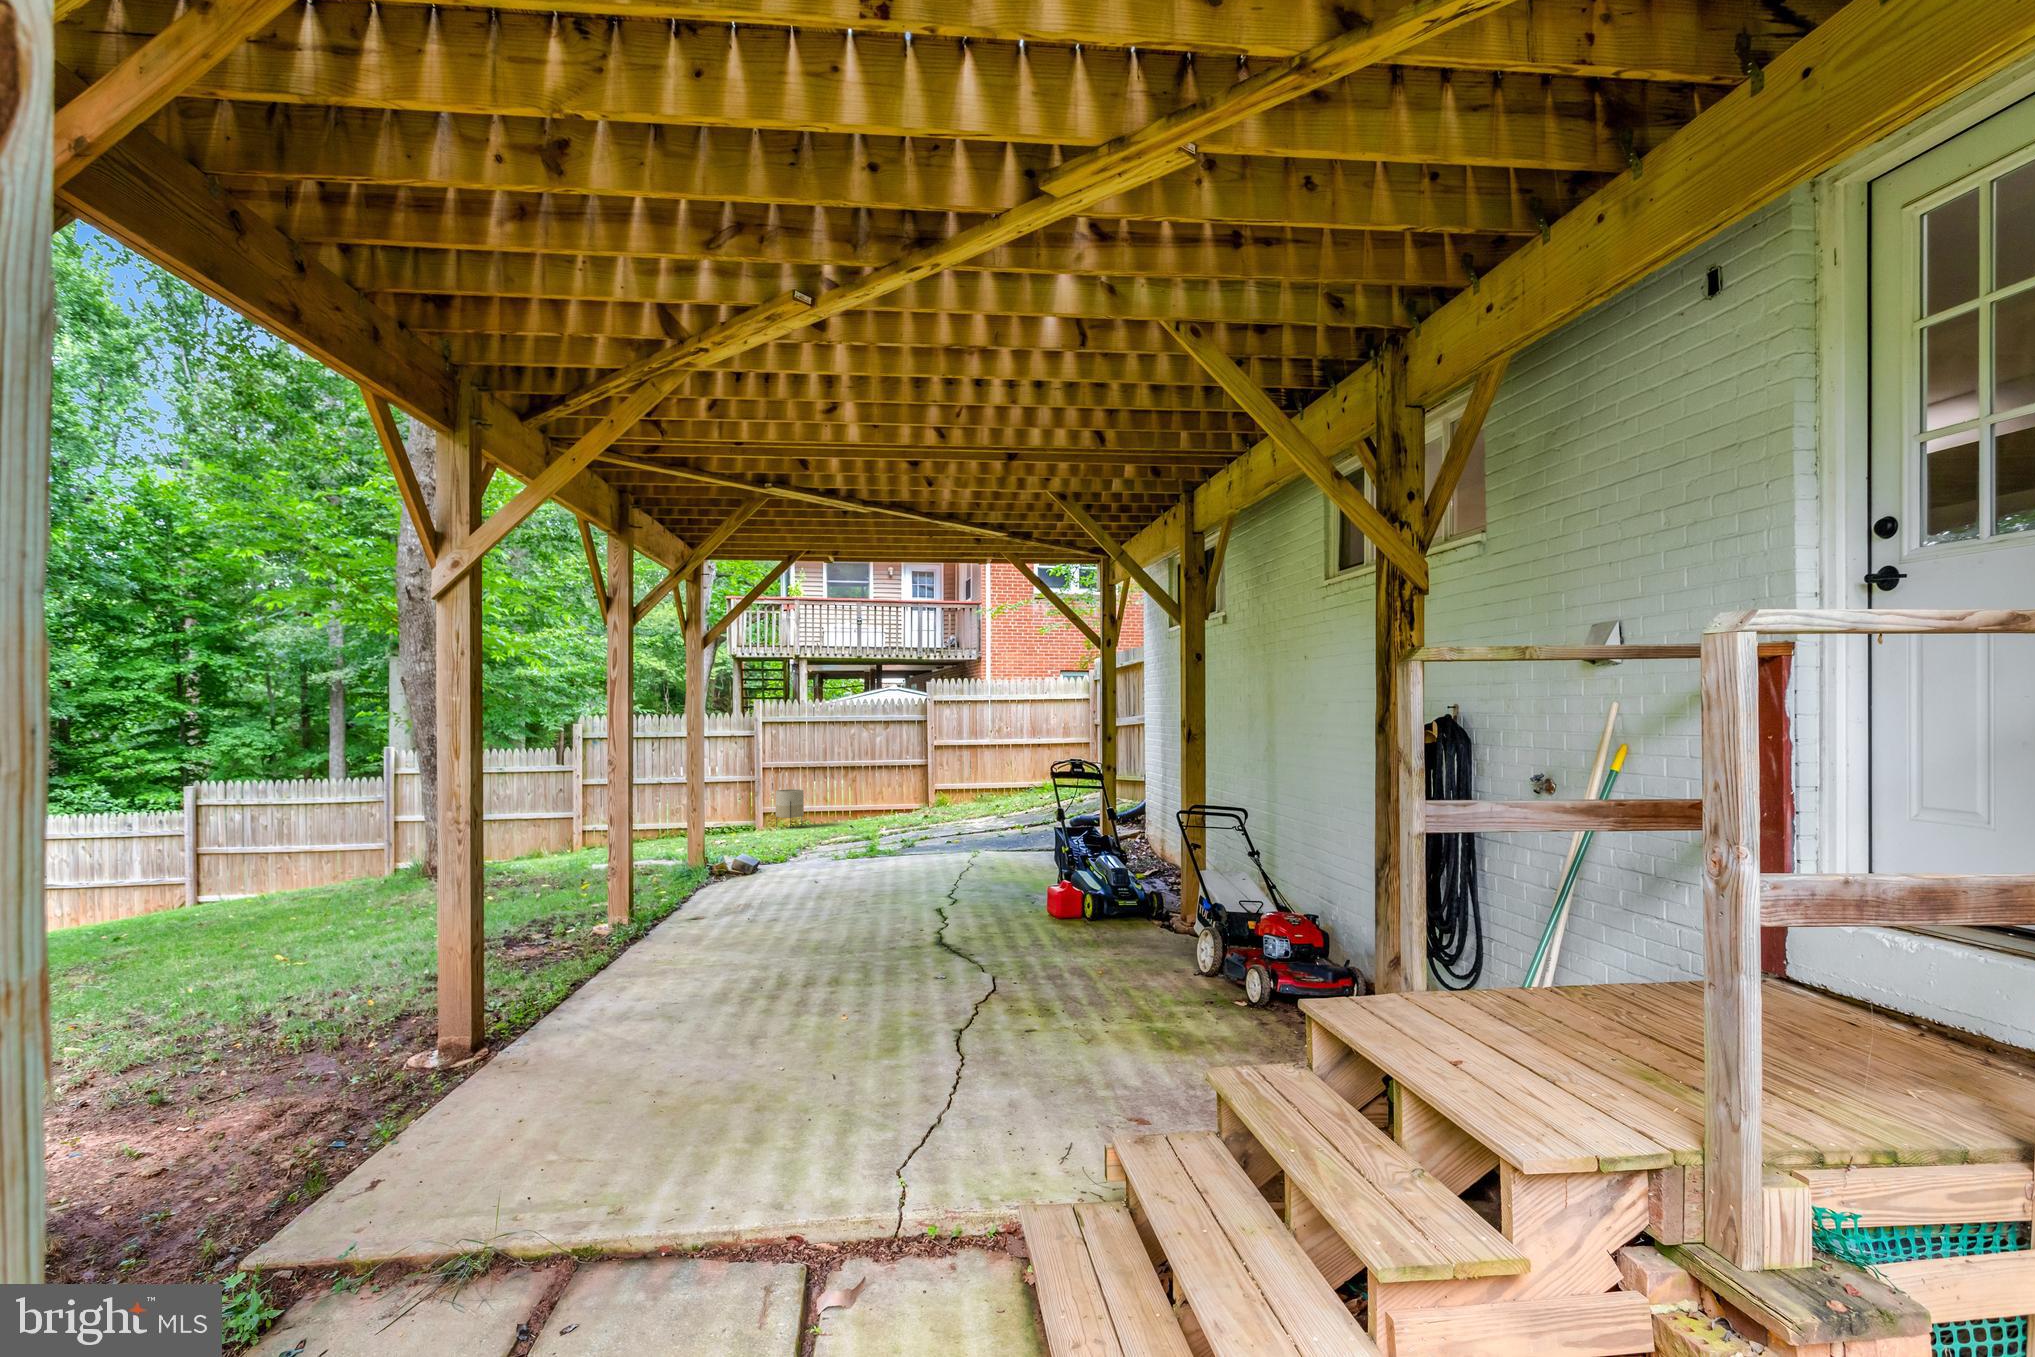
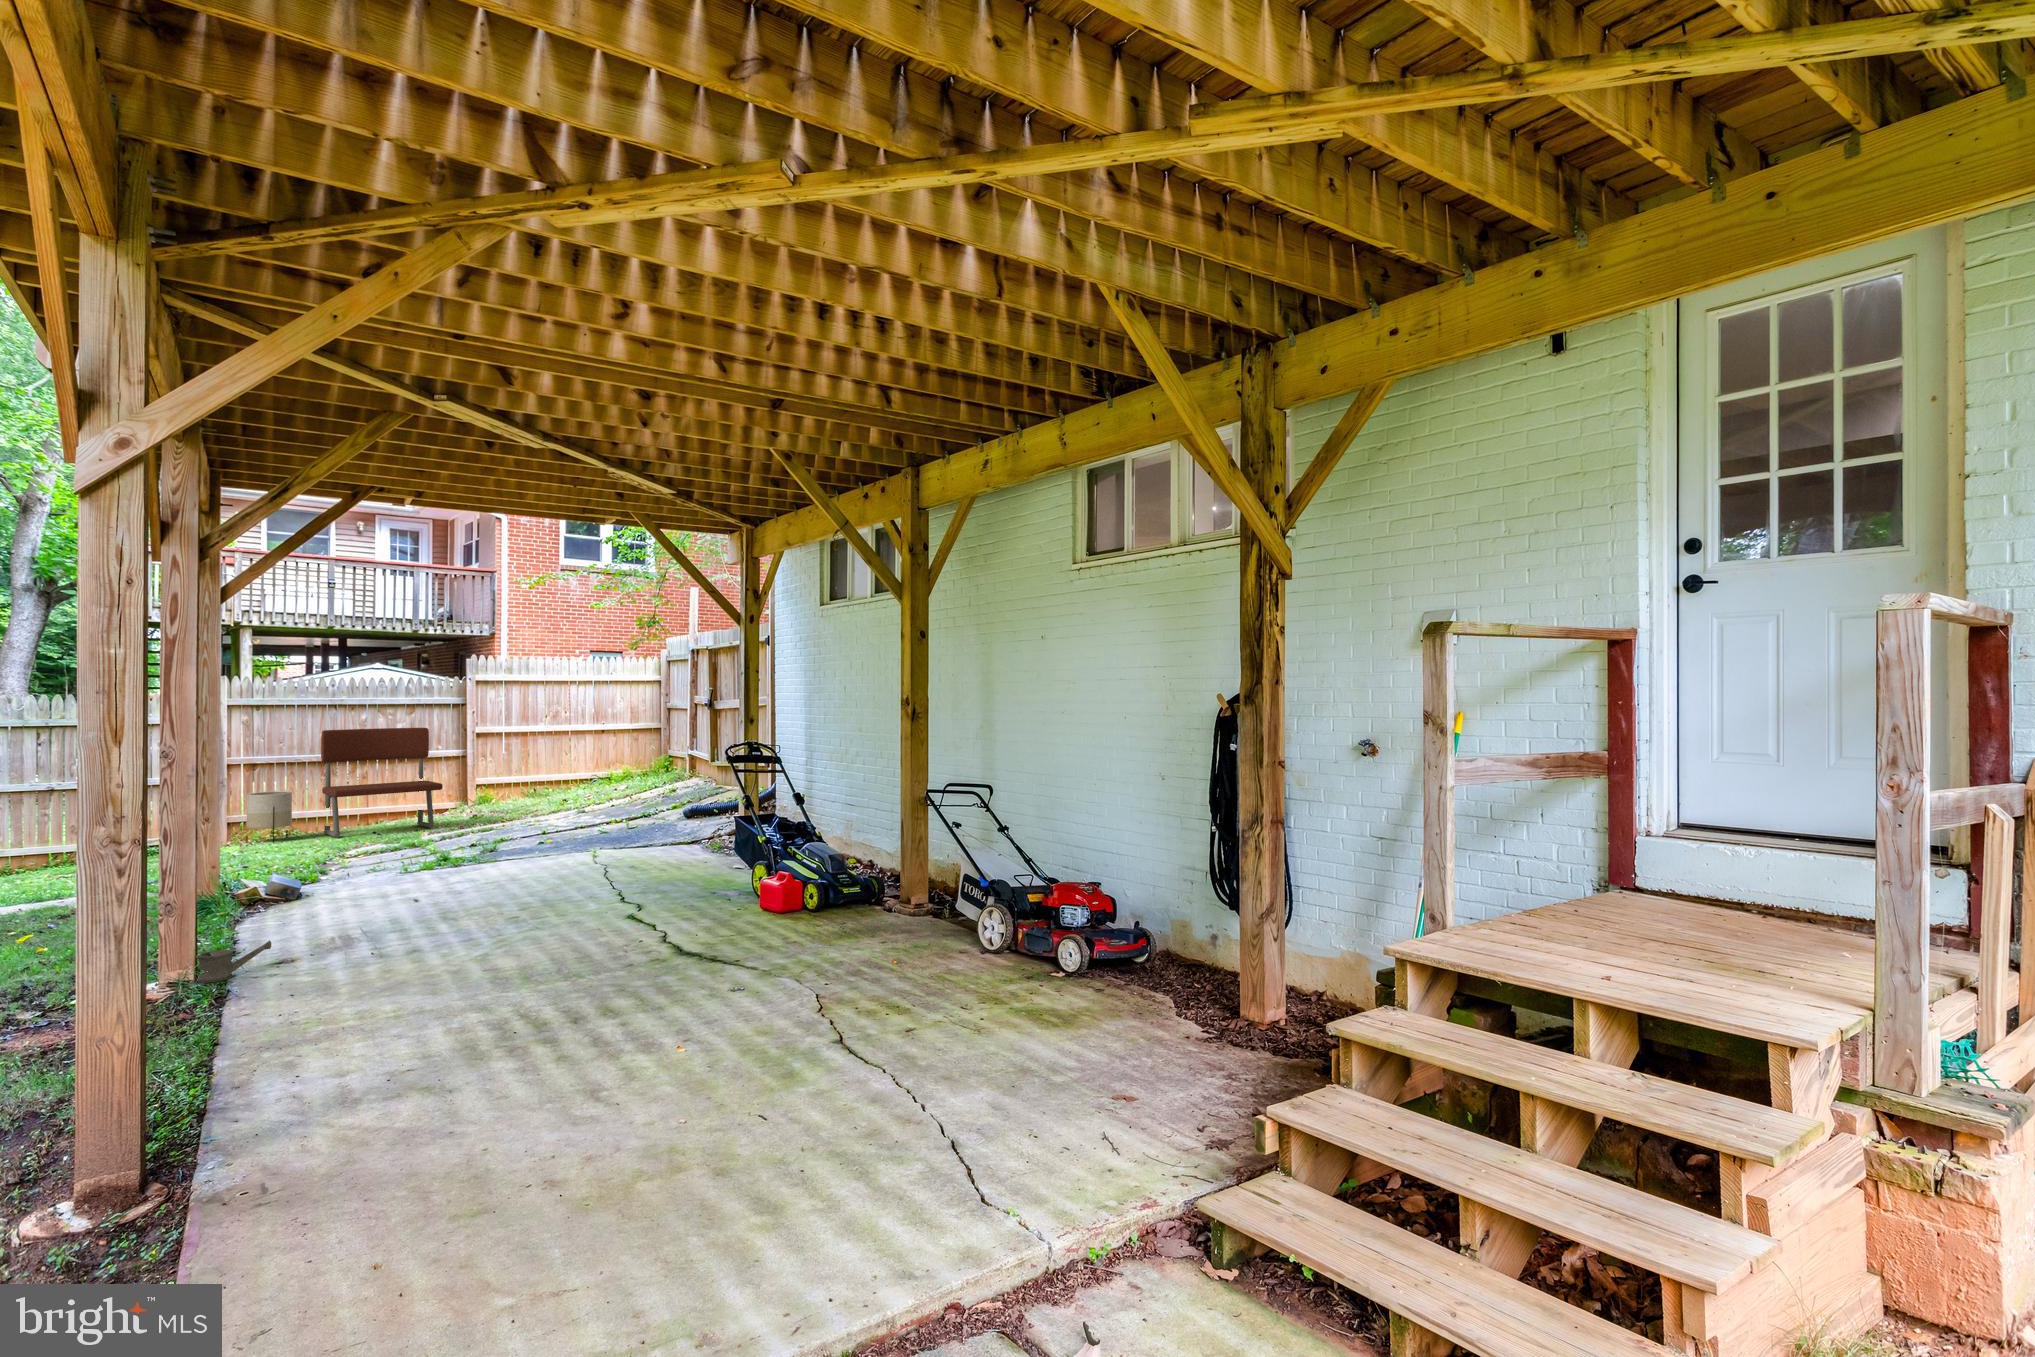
bench: none [823,741,902,829] -> present [321,728,443,838]
watering can: none [634,899,687,924] -> present [196,940,271,983]

